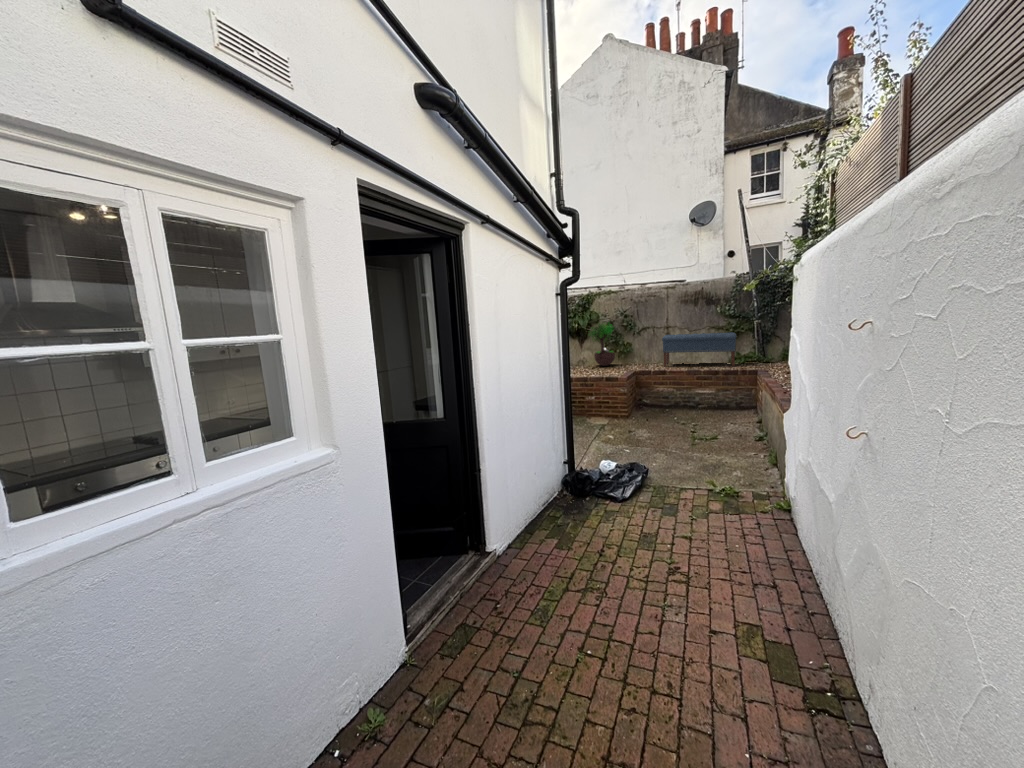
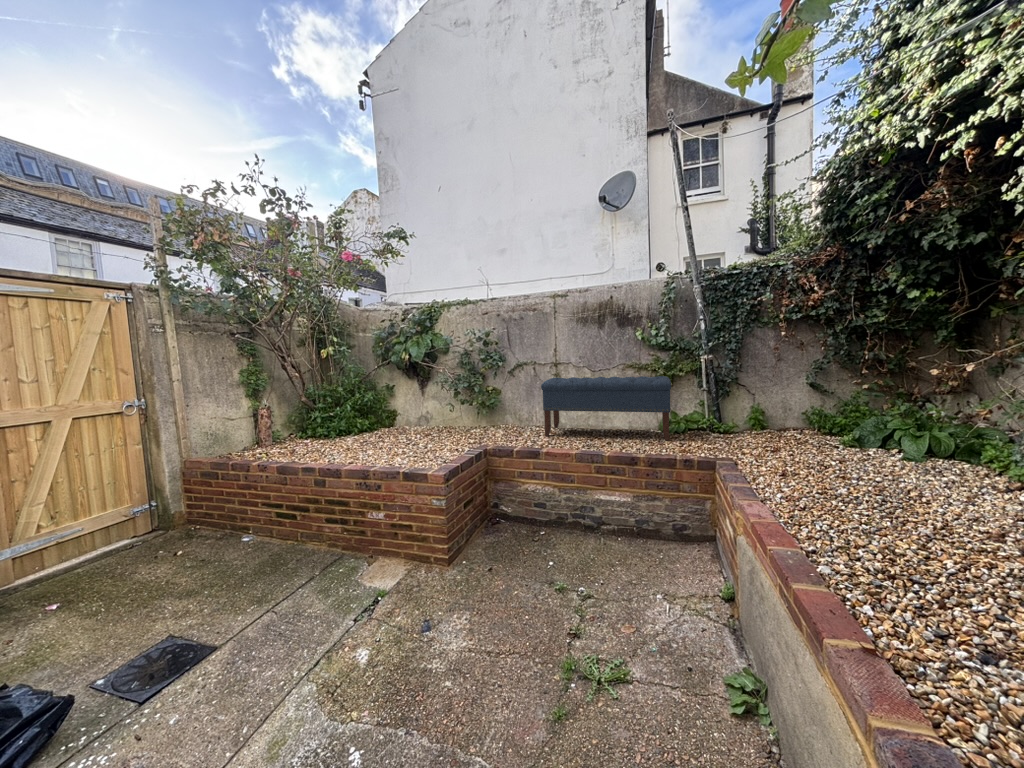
potted tree: present [589,324,615,366] -> none [417,348,470,429]

